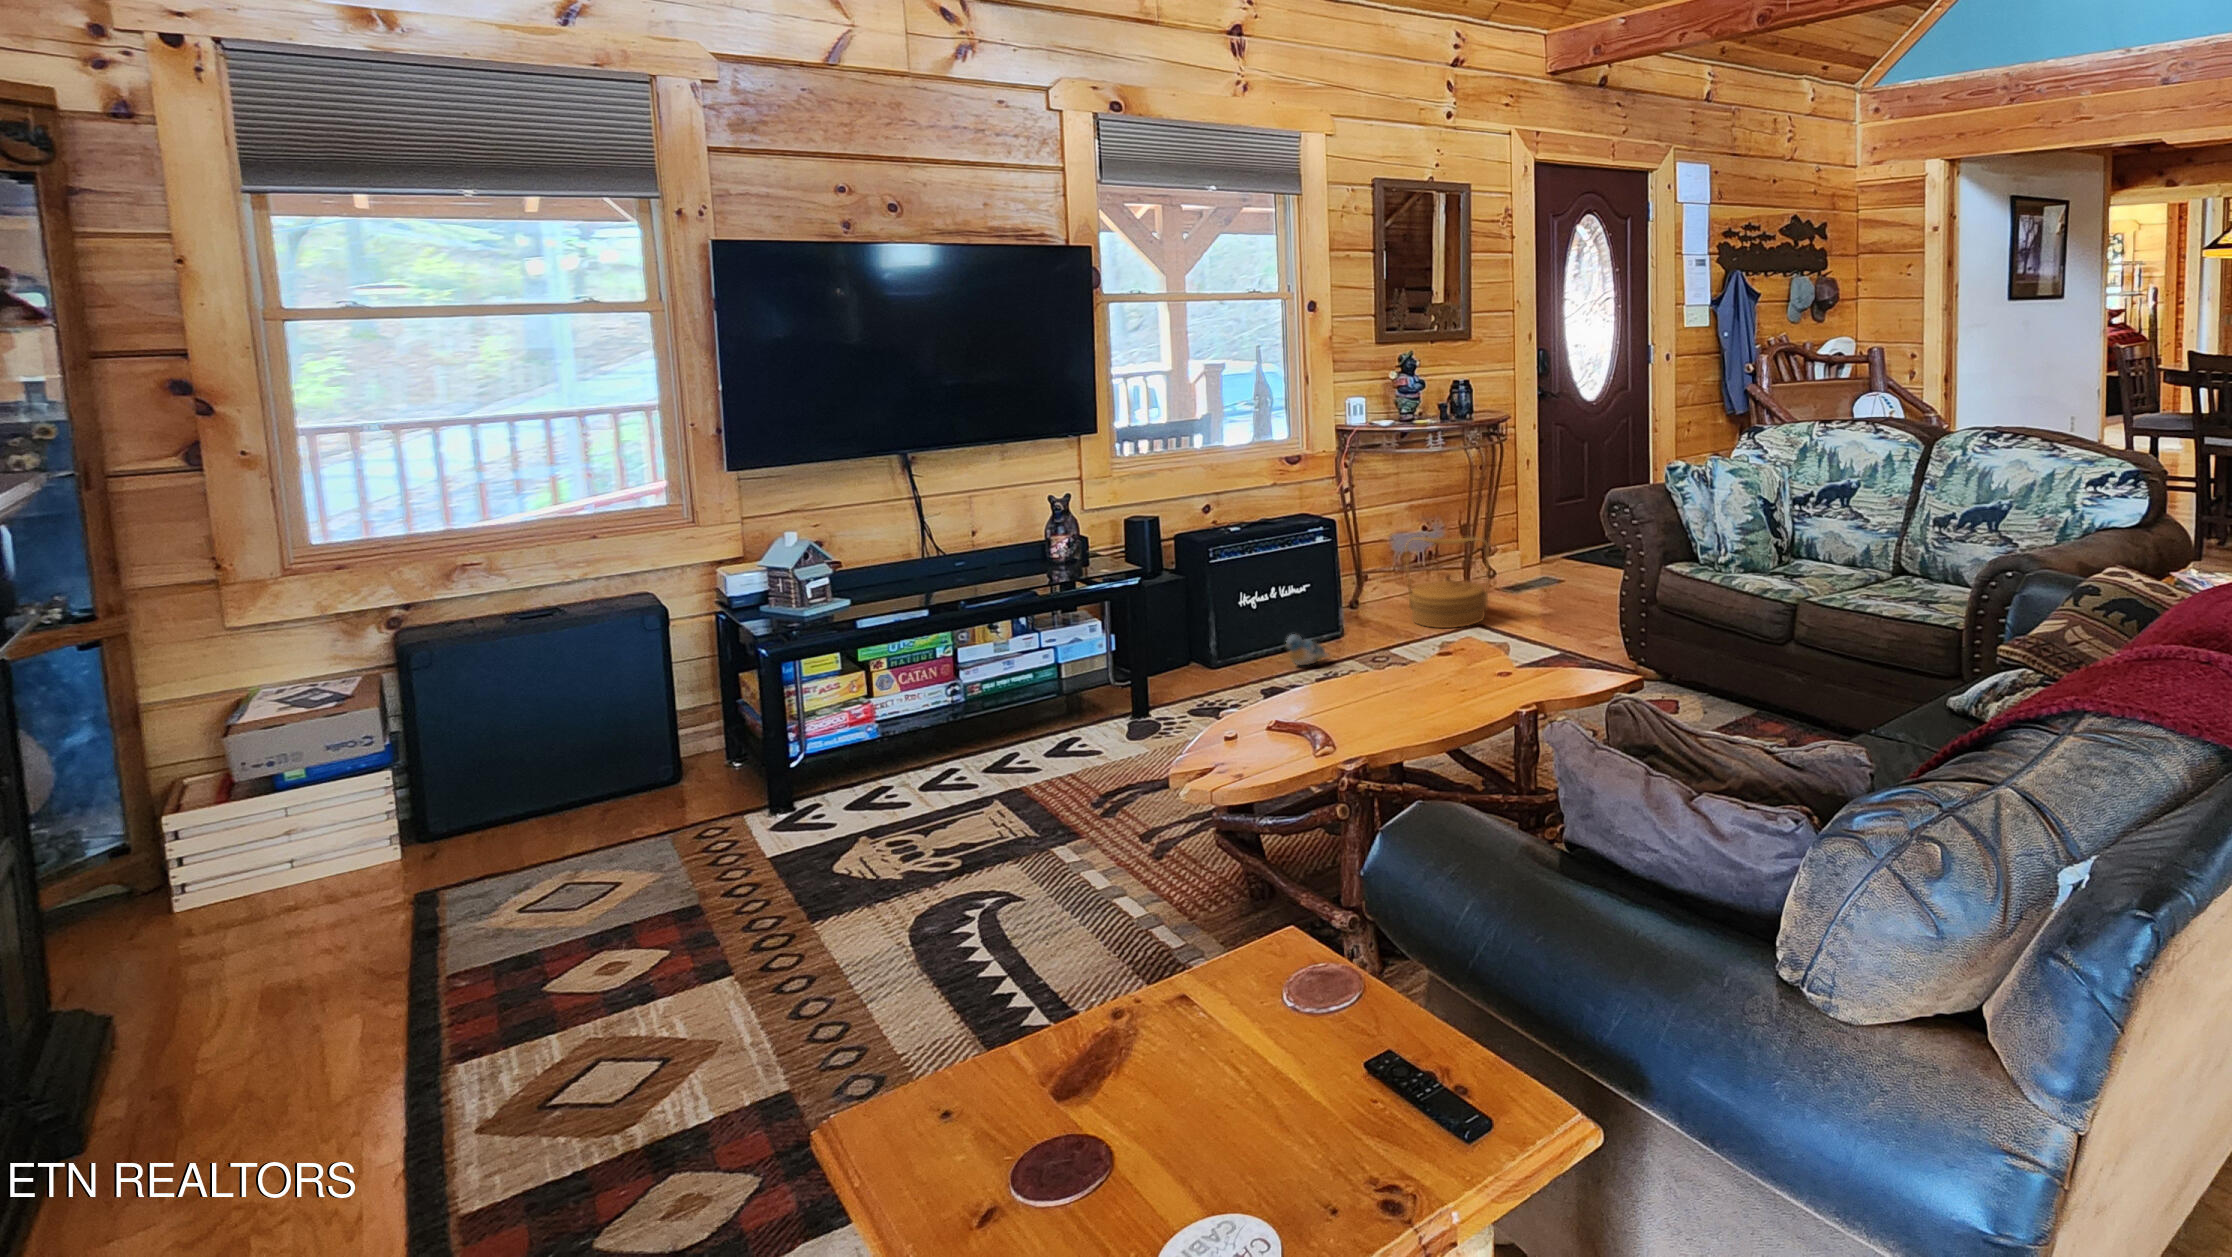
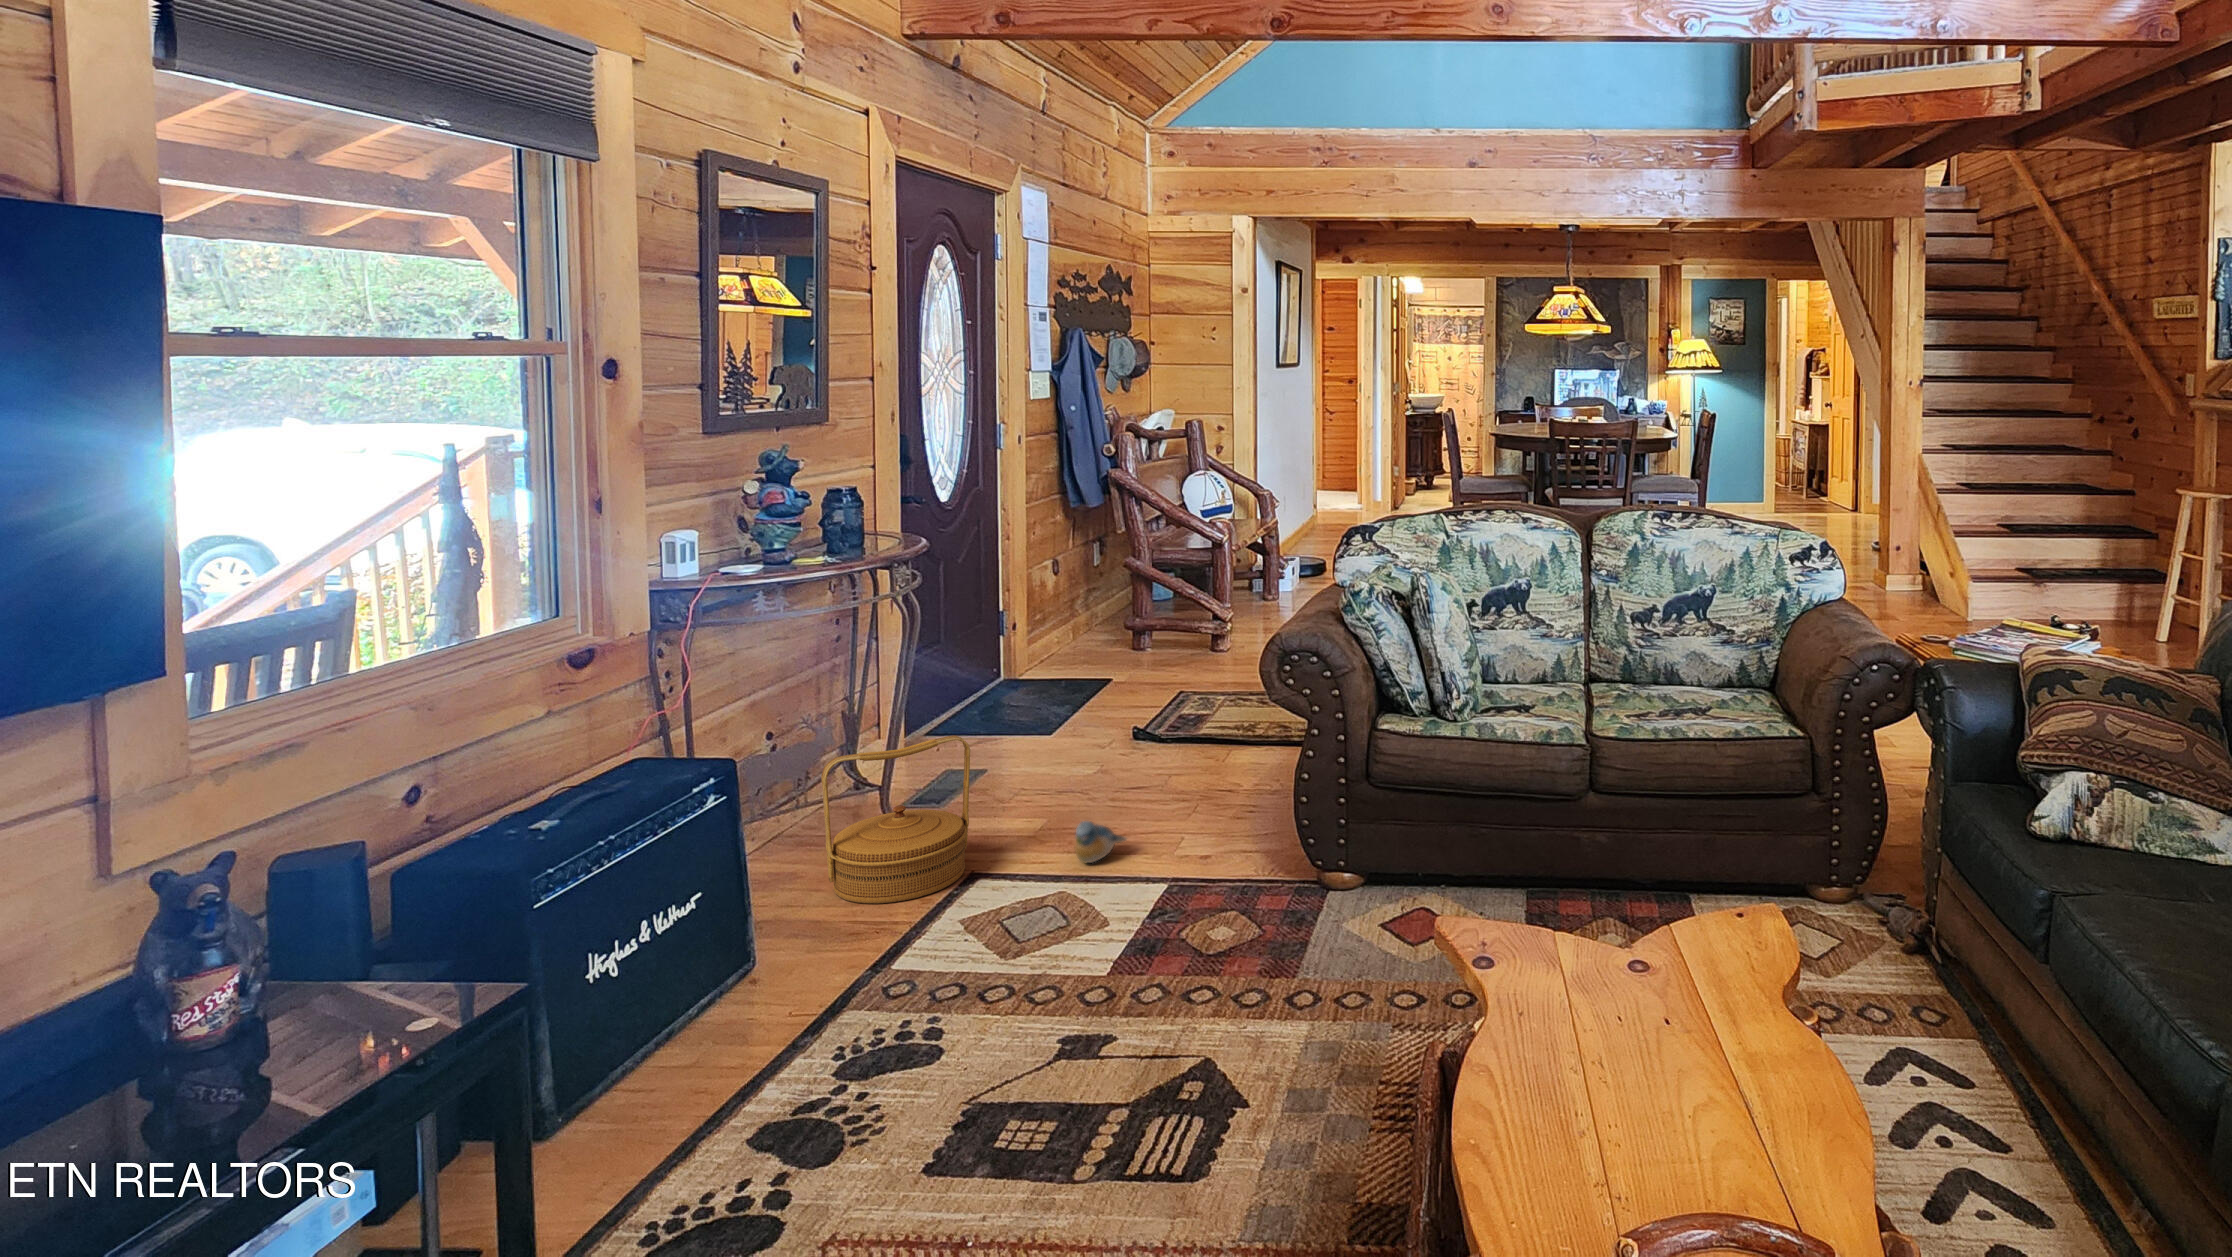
plush toy: present [1286,634,1328,665] -> present [1075,821,1126,863]

